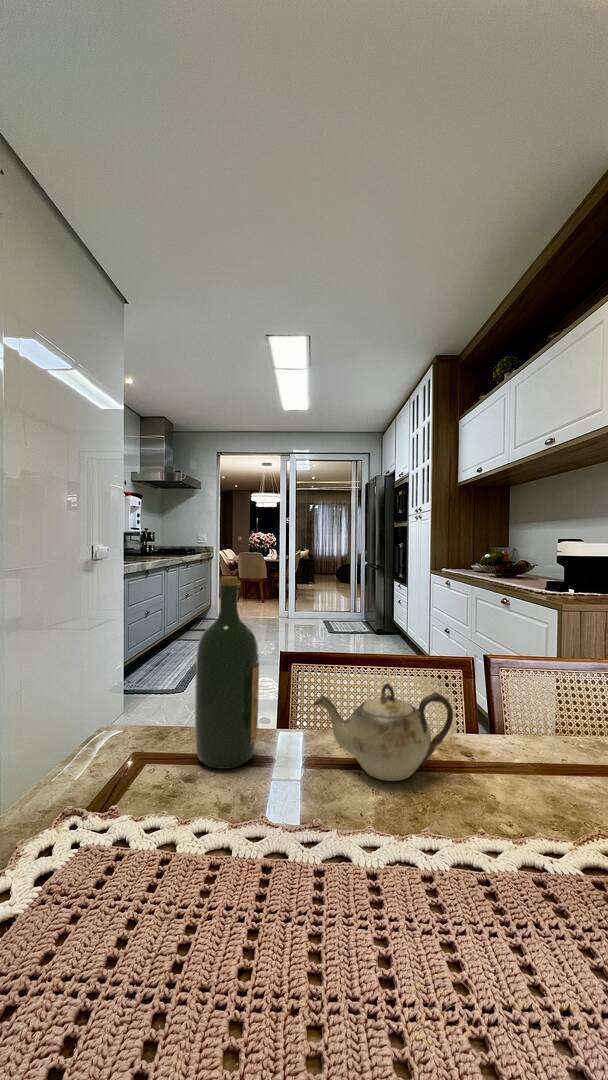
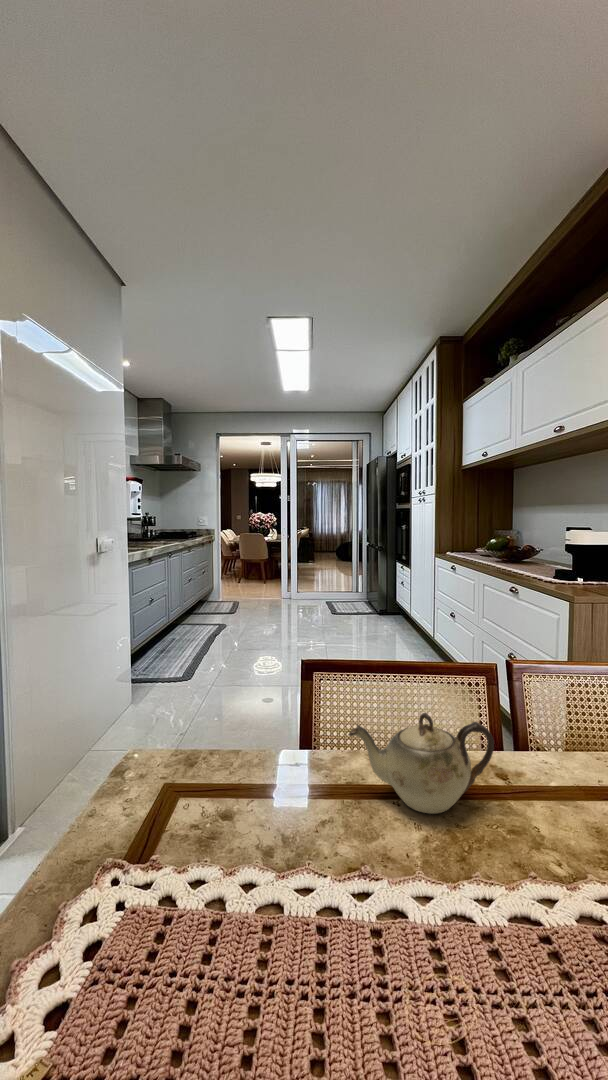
wine bottle: present [195,576,259,769] -> none [227,605,292,803]

